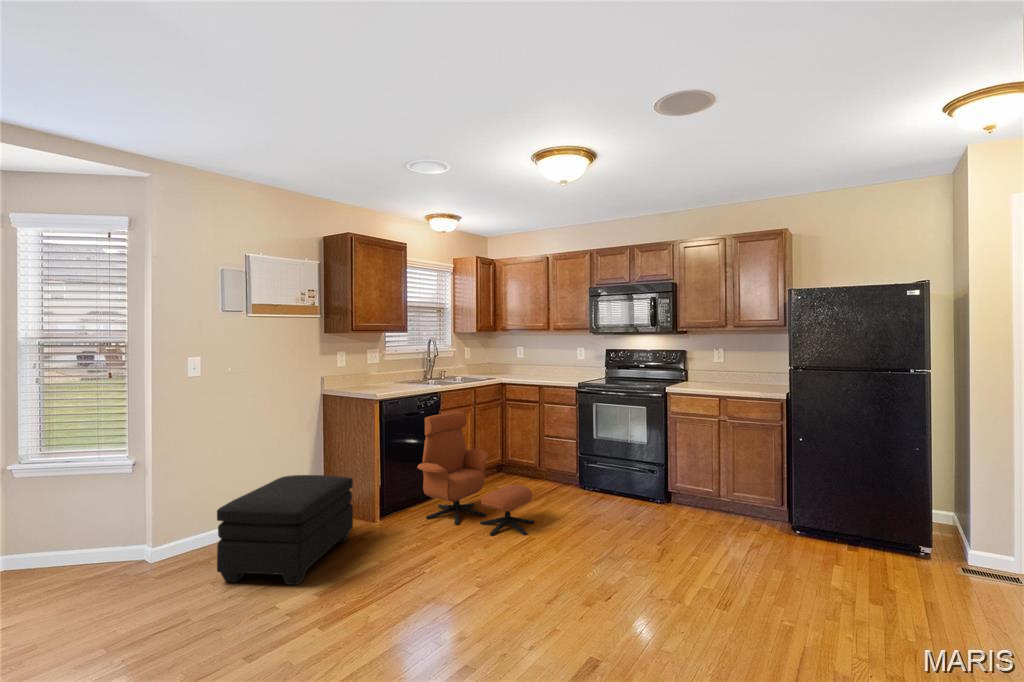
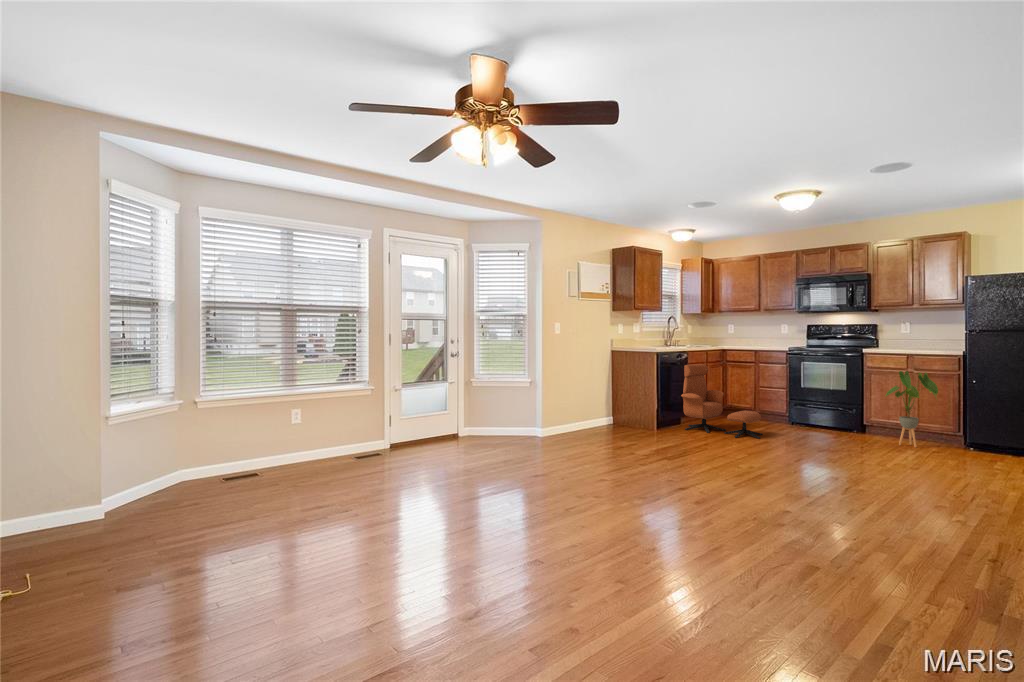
house plant: none [692,424,760,537] -> present [886,371,938,447]
ottoman: present [217,475,353,585] -> none [590,395,646,446]

